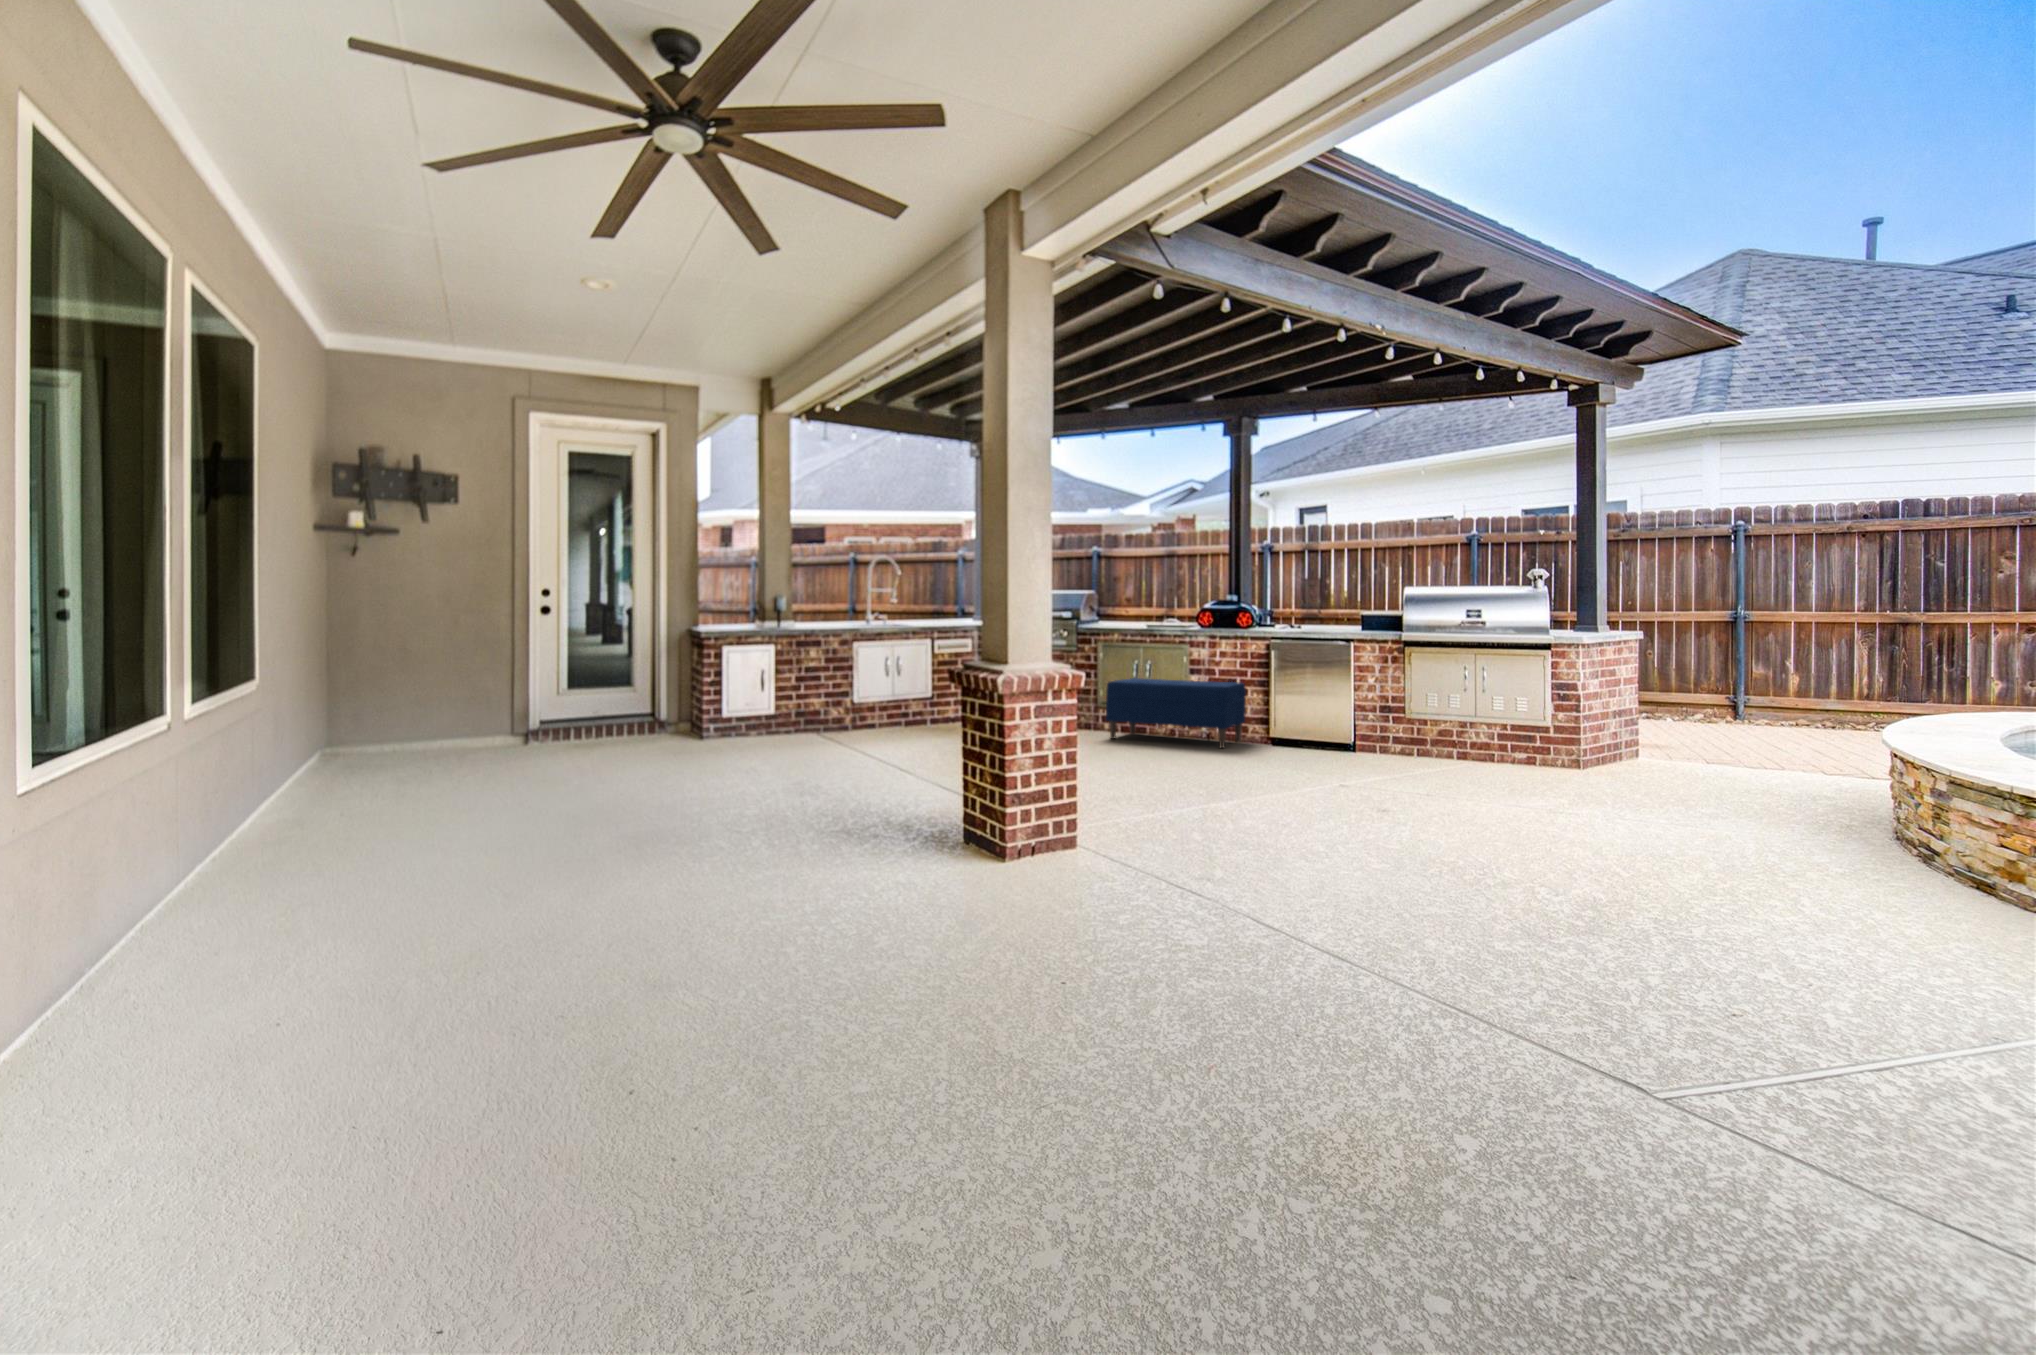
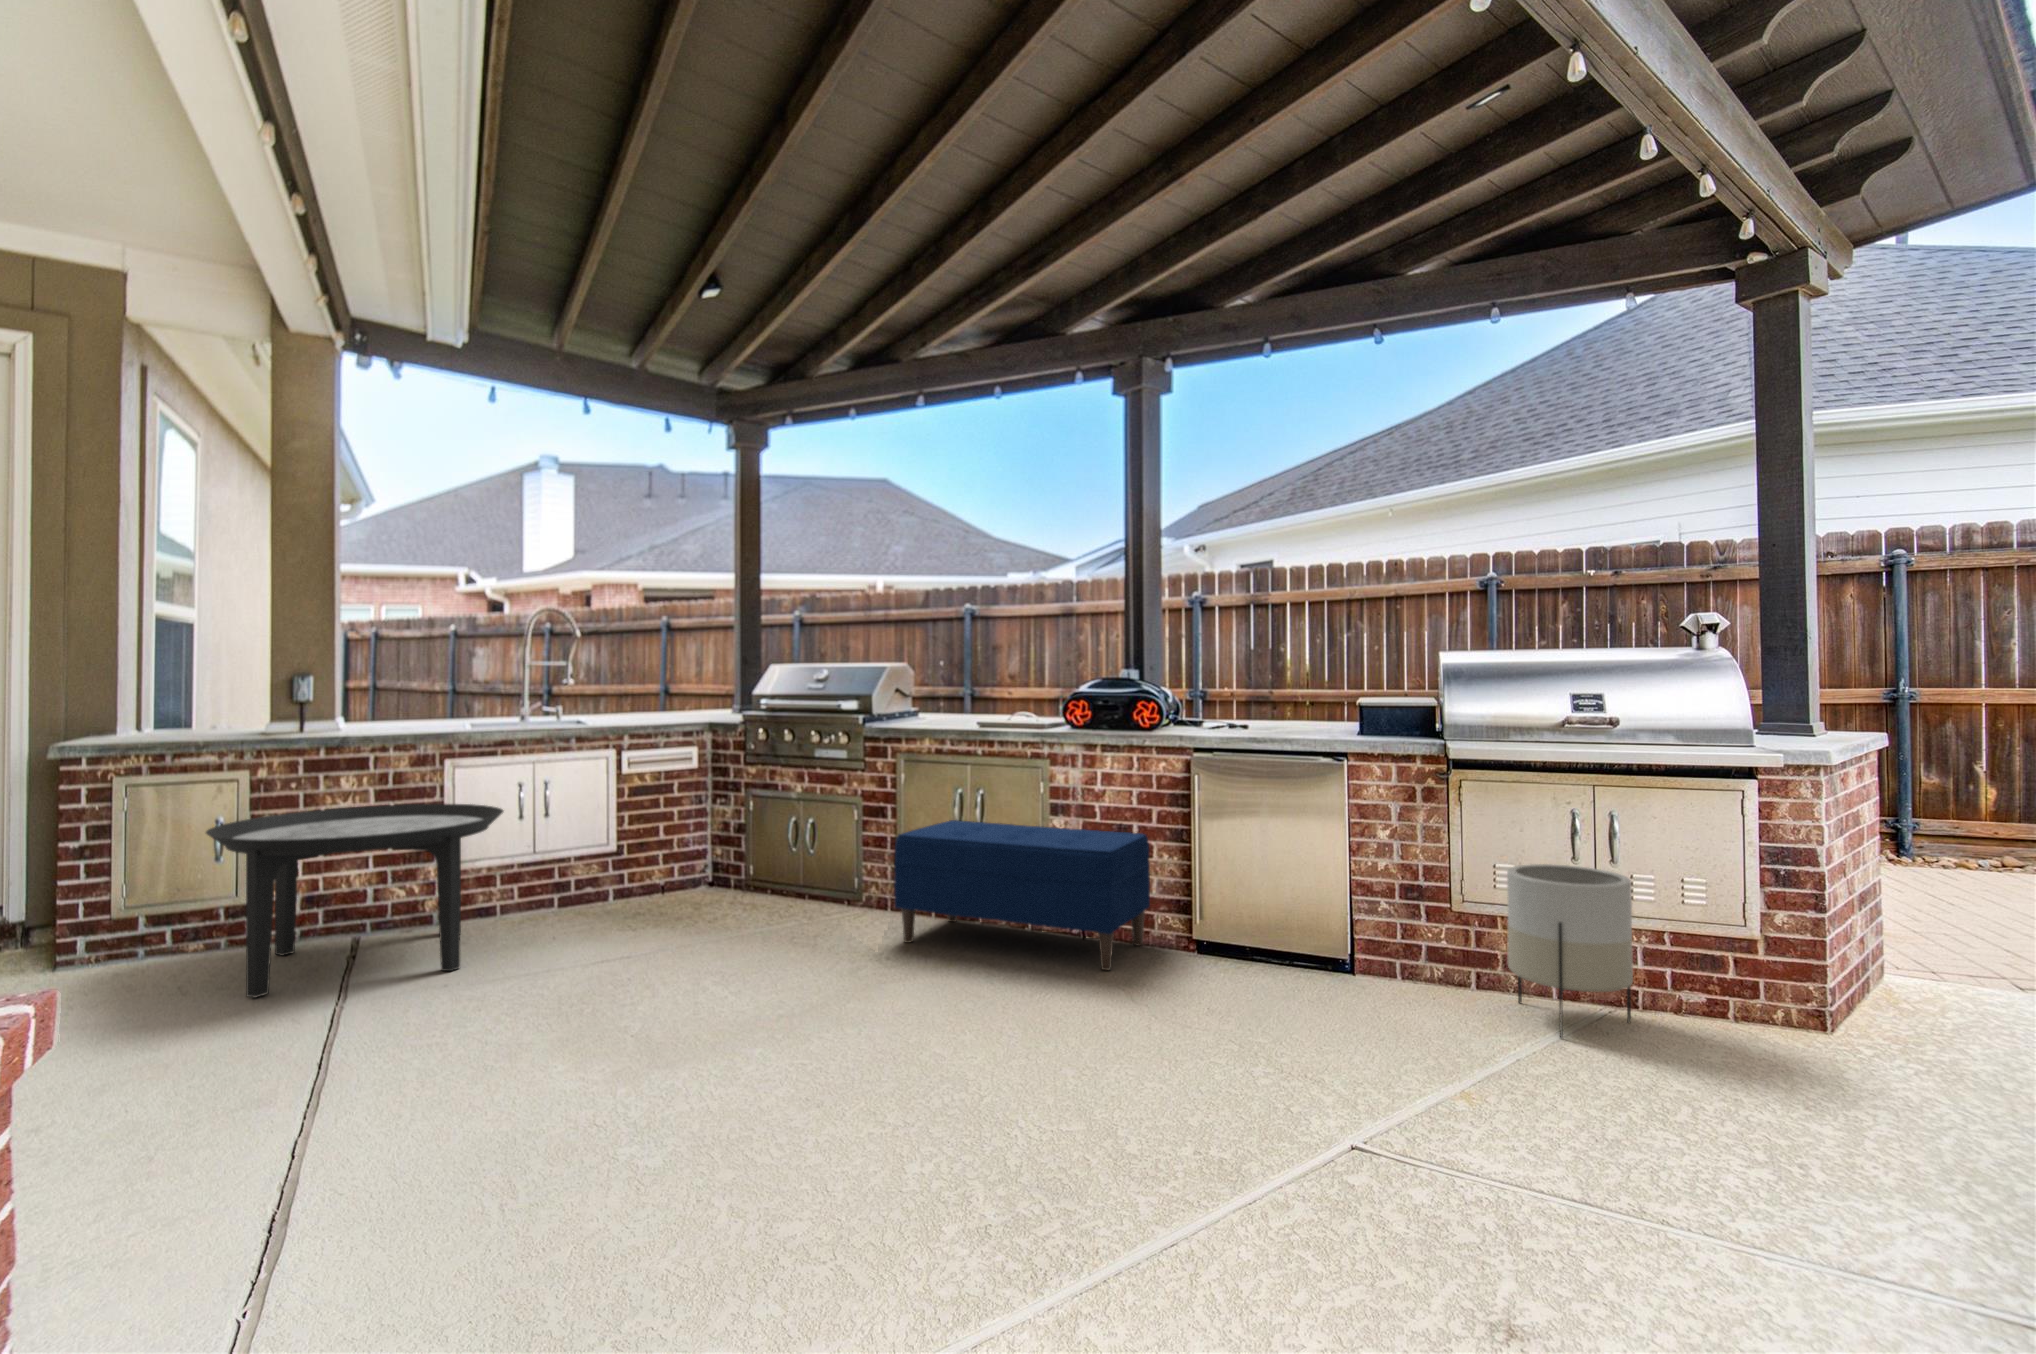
round table: none [775,664,902,747] -> present [206,804,503,997]
planter: none [1426,691,1487,768] -> present [1507,864,1633,1038]

